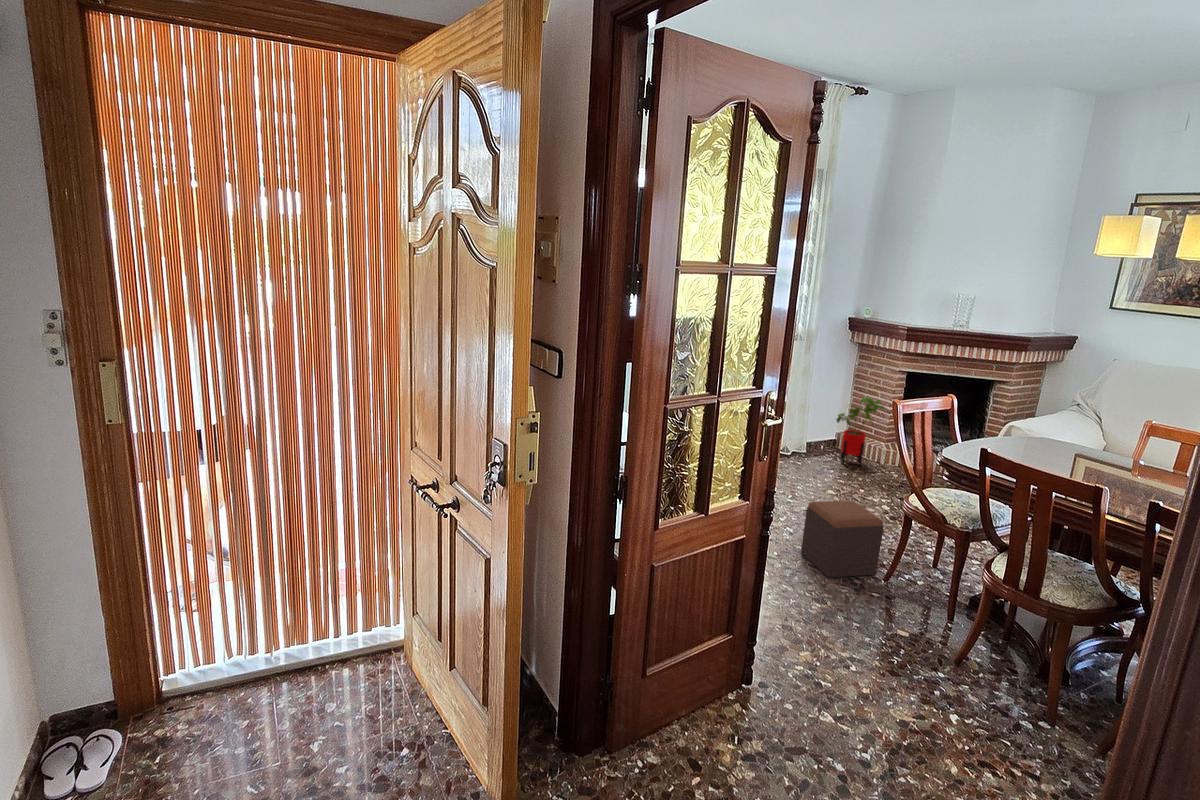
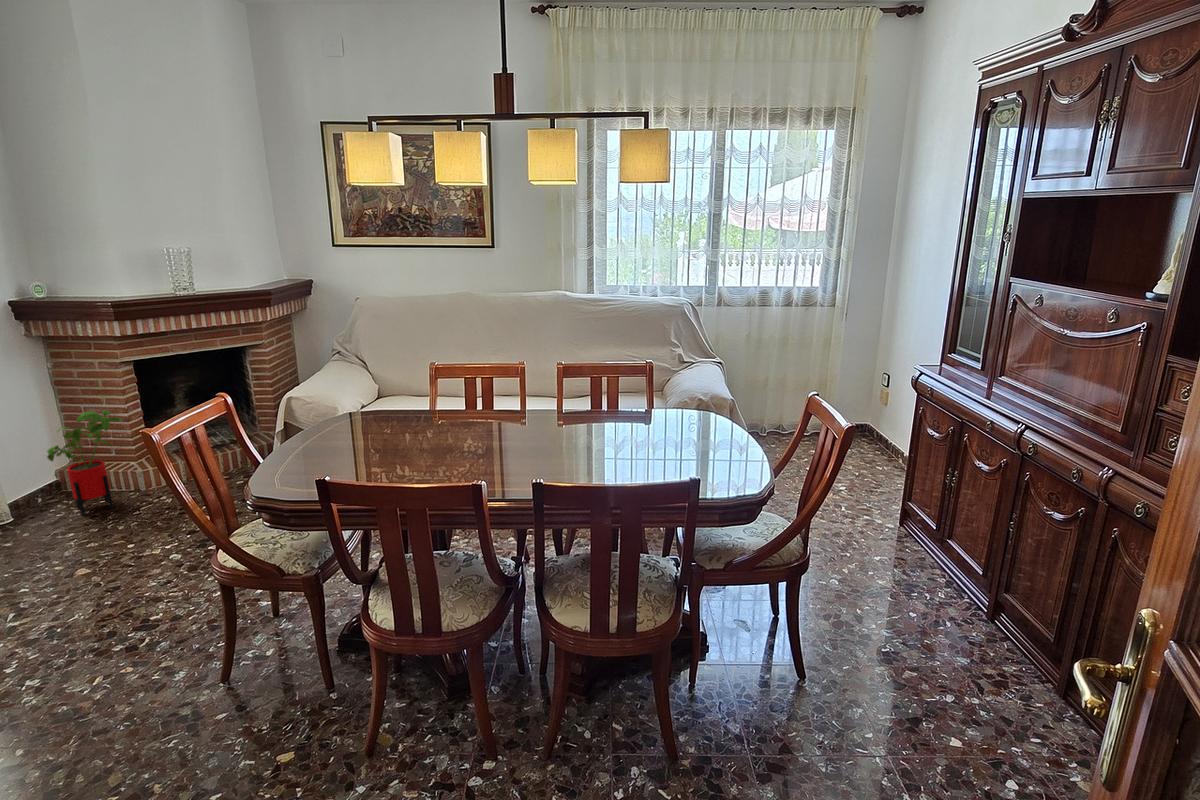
footstool: present [801,501,884,578] -> none [53,594,207,734]

